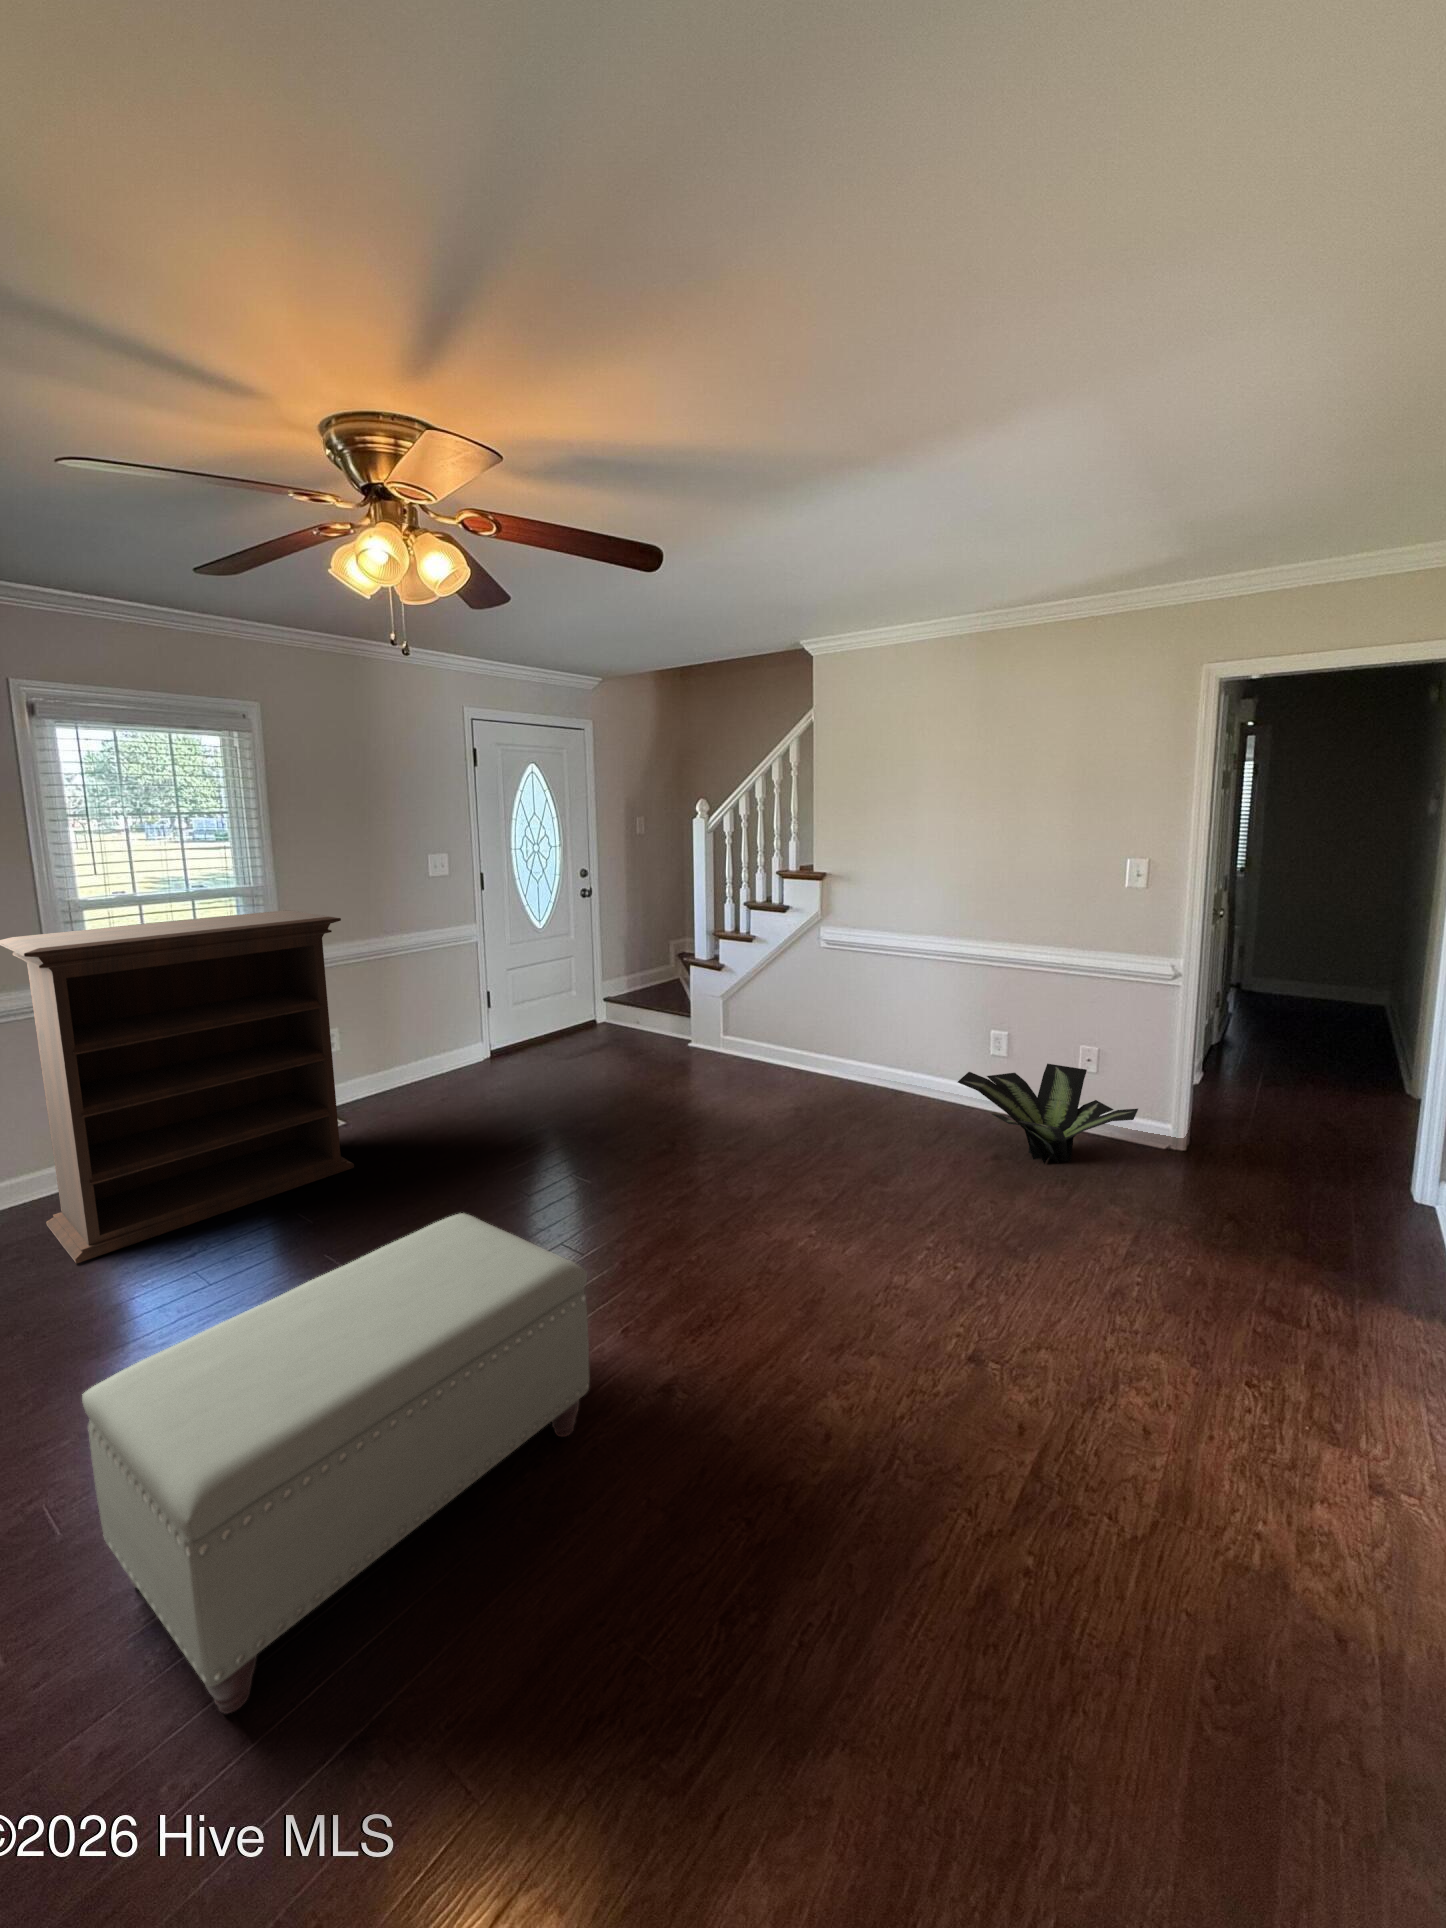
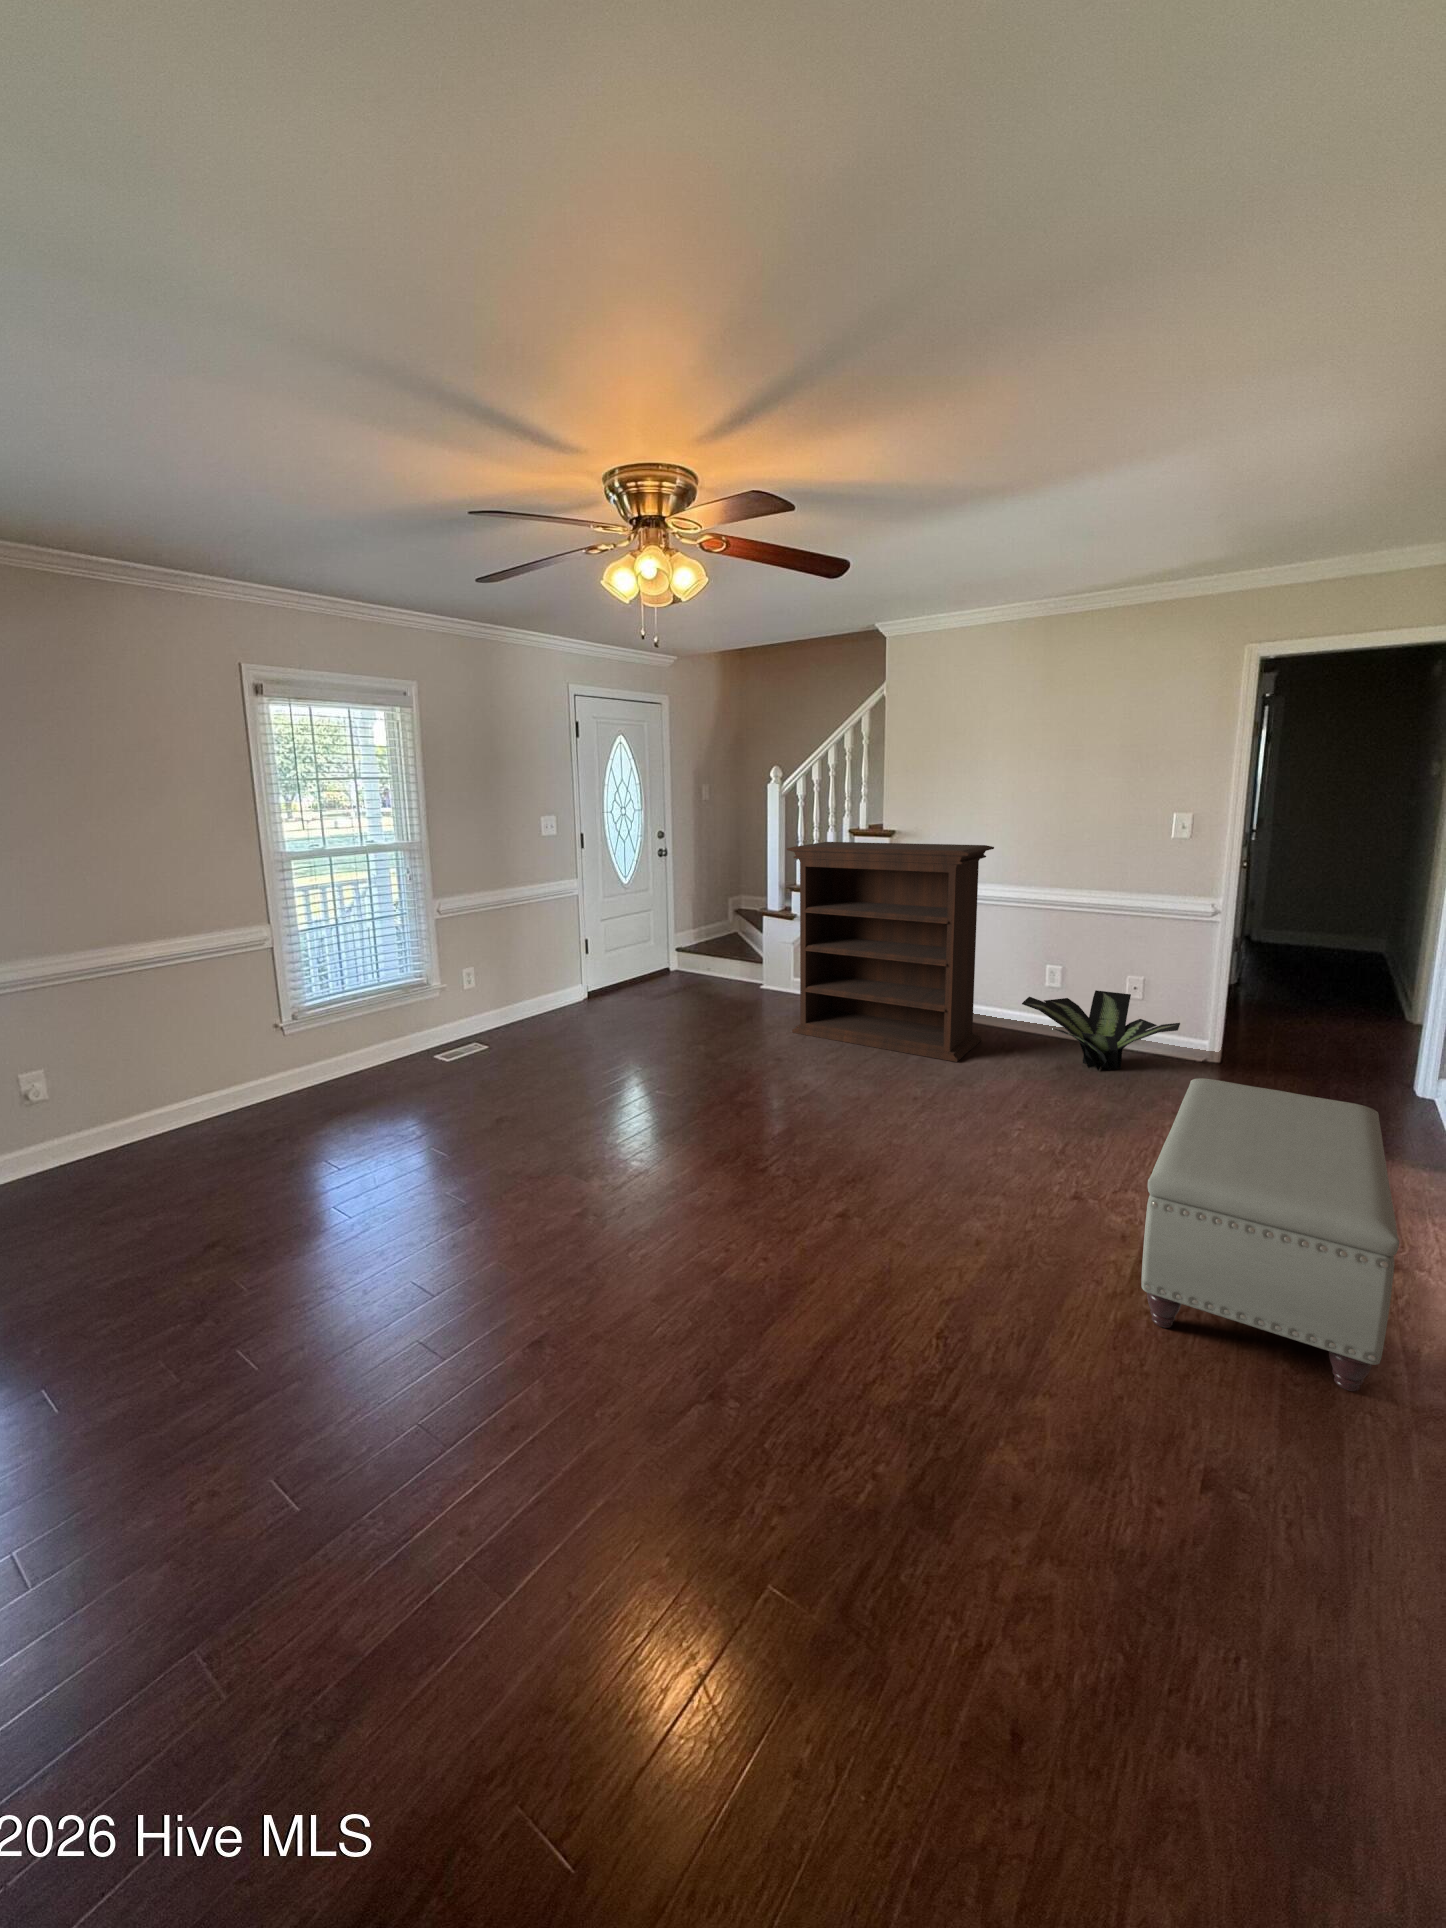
bookshelf: present [0,910,354,1264] -> present [787,842,994,1062]
ottoman: present [82,1213,589,1713] -> present [1141,1078,1399,1391]

